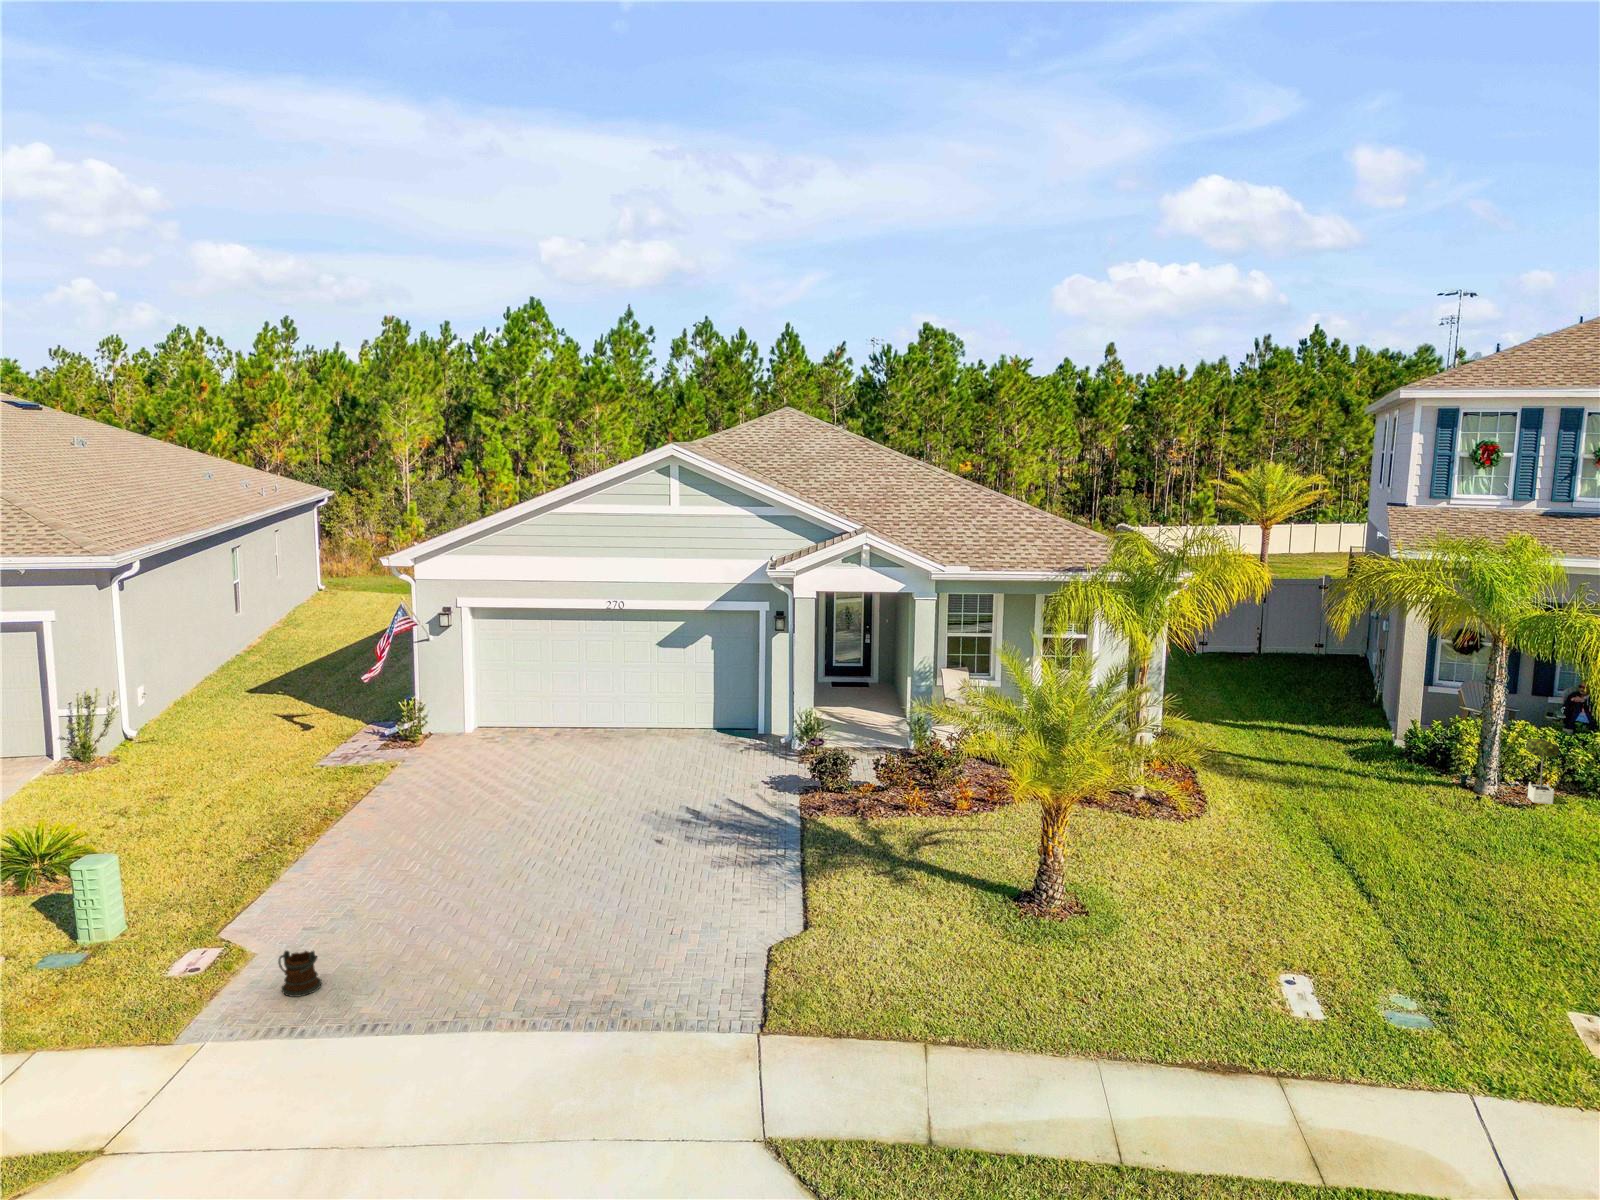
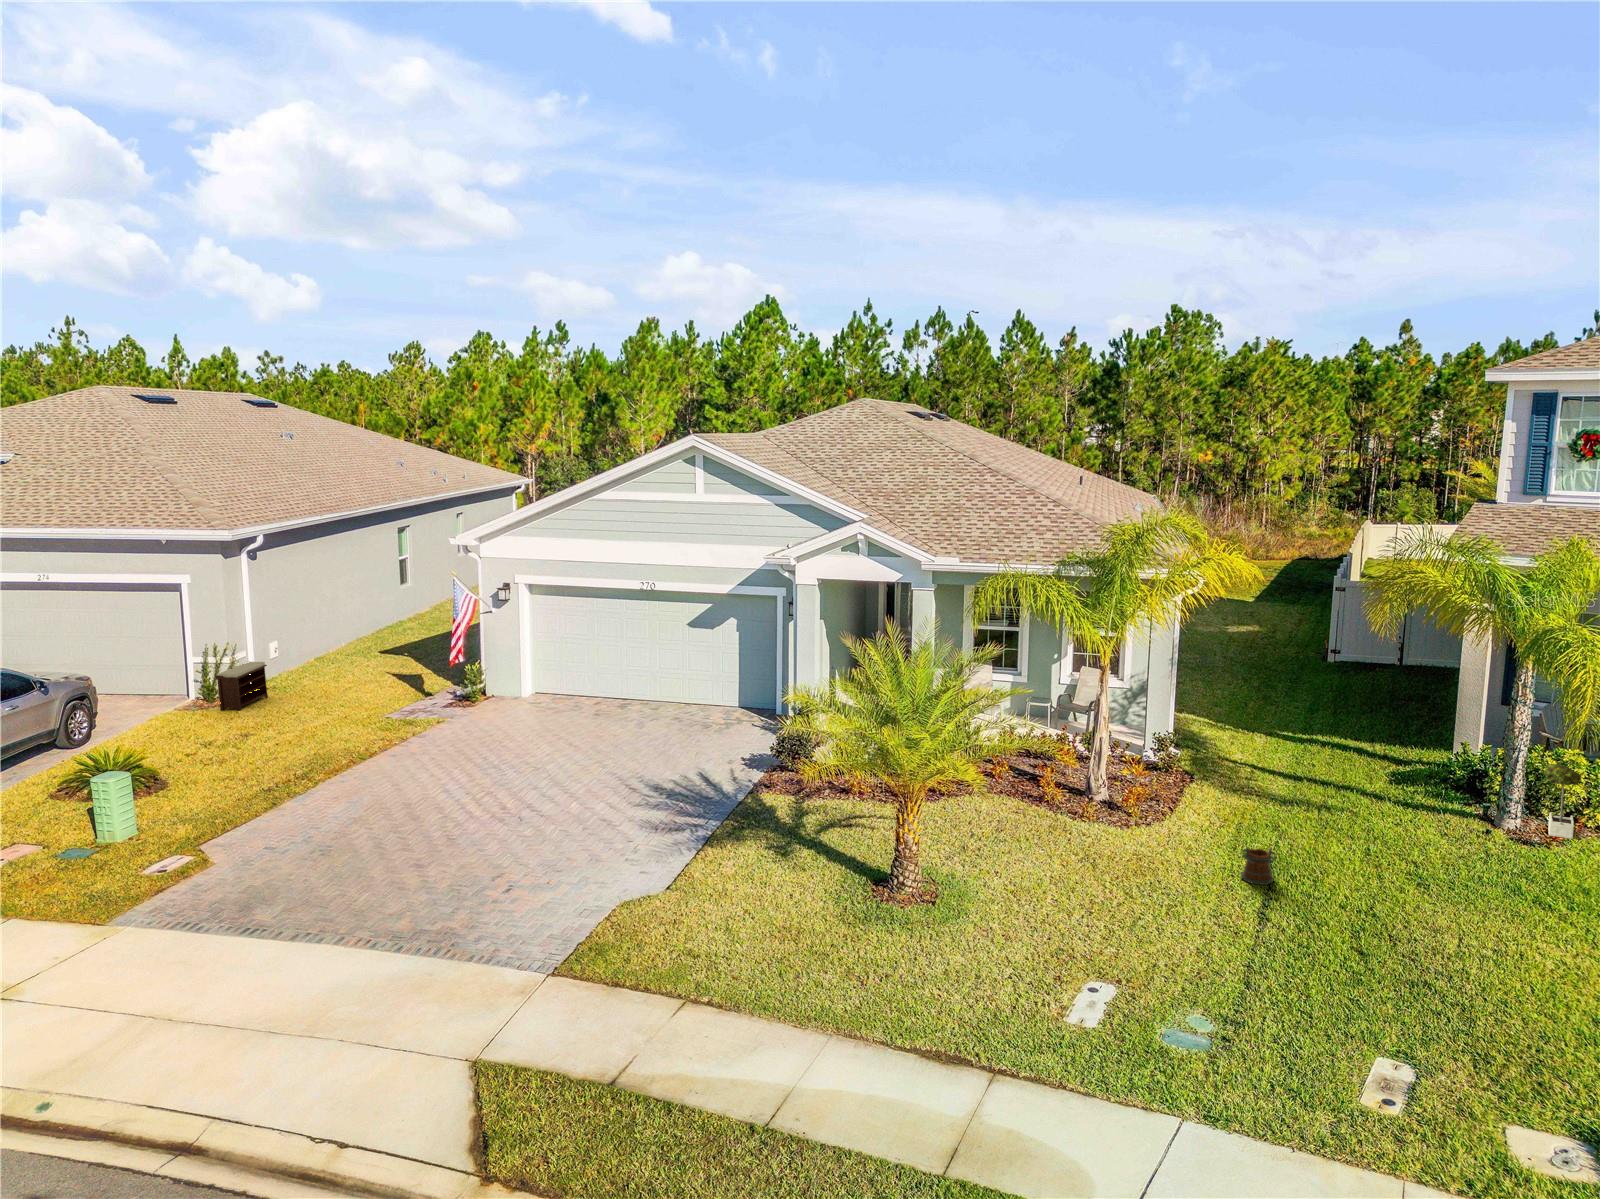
bench: none [96,708,150,769] -> present [215,662,268,711]
bucket: present [278,951,321,997] -> present [1241,847,1276,885]

